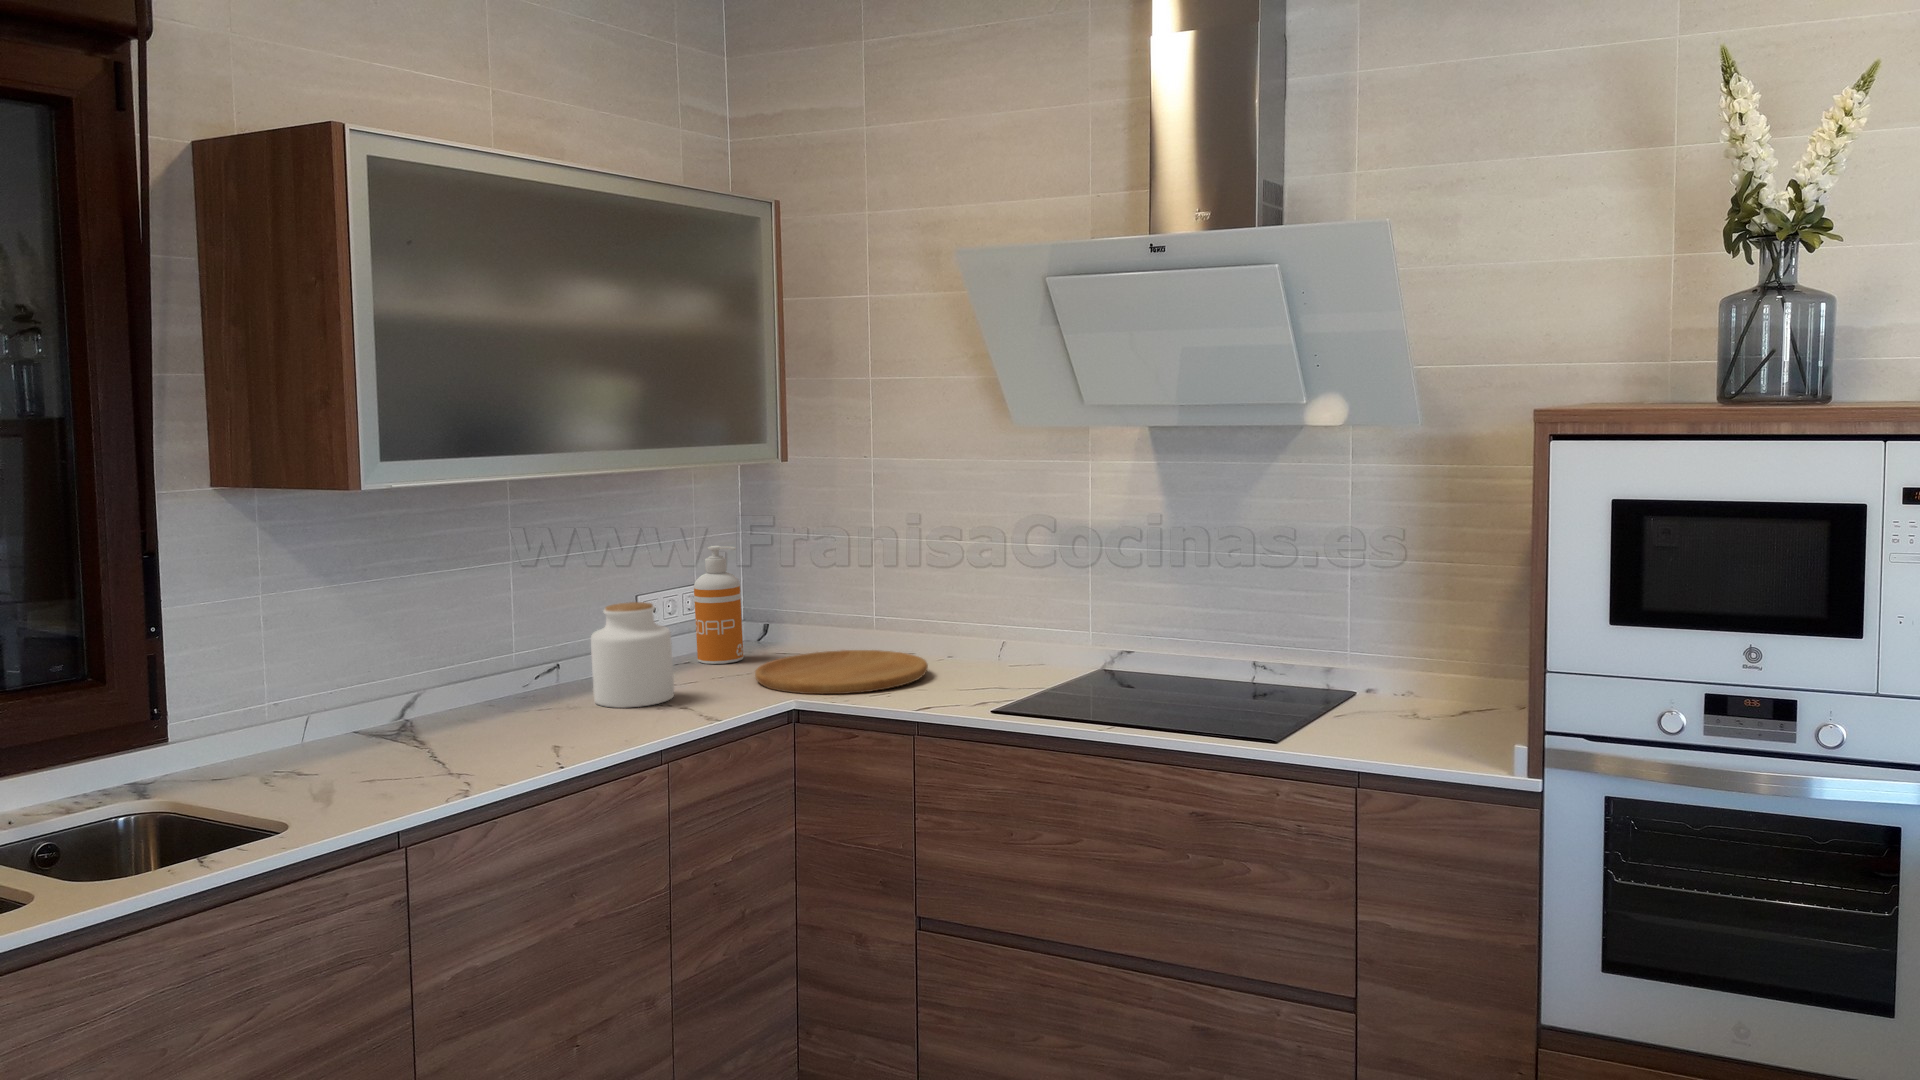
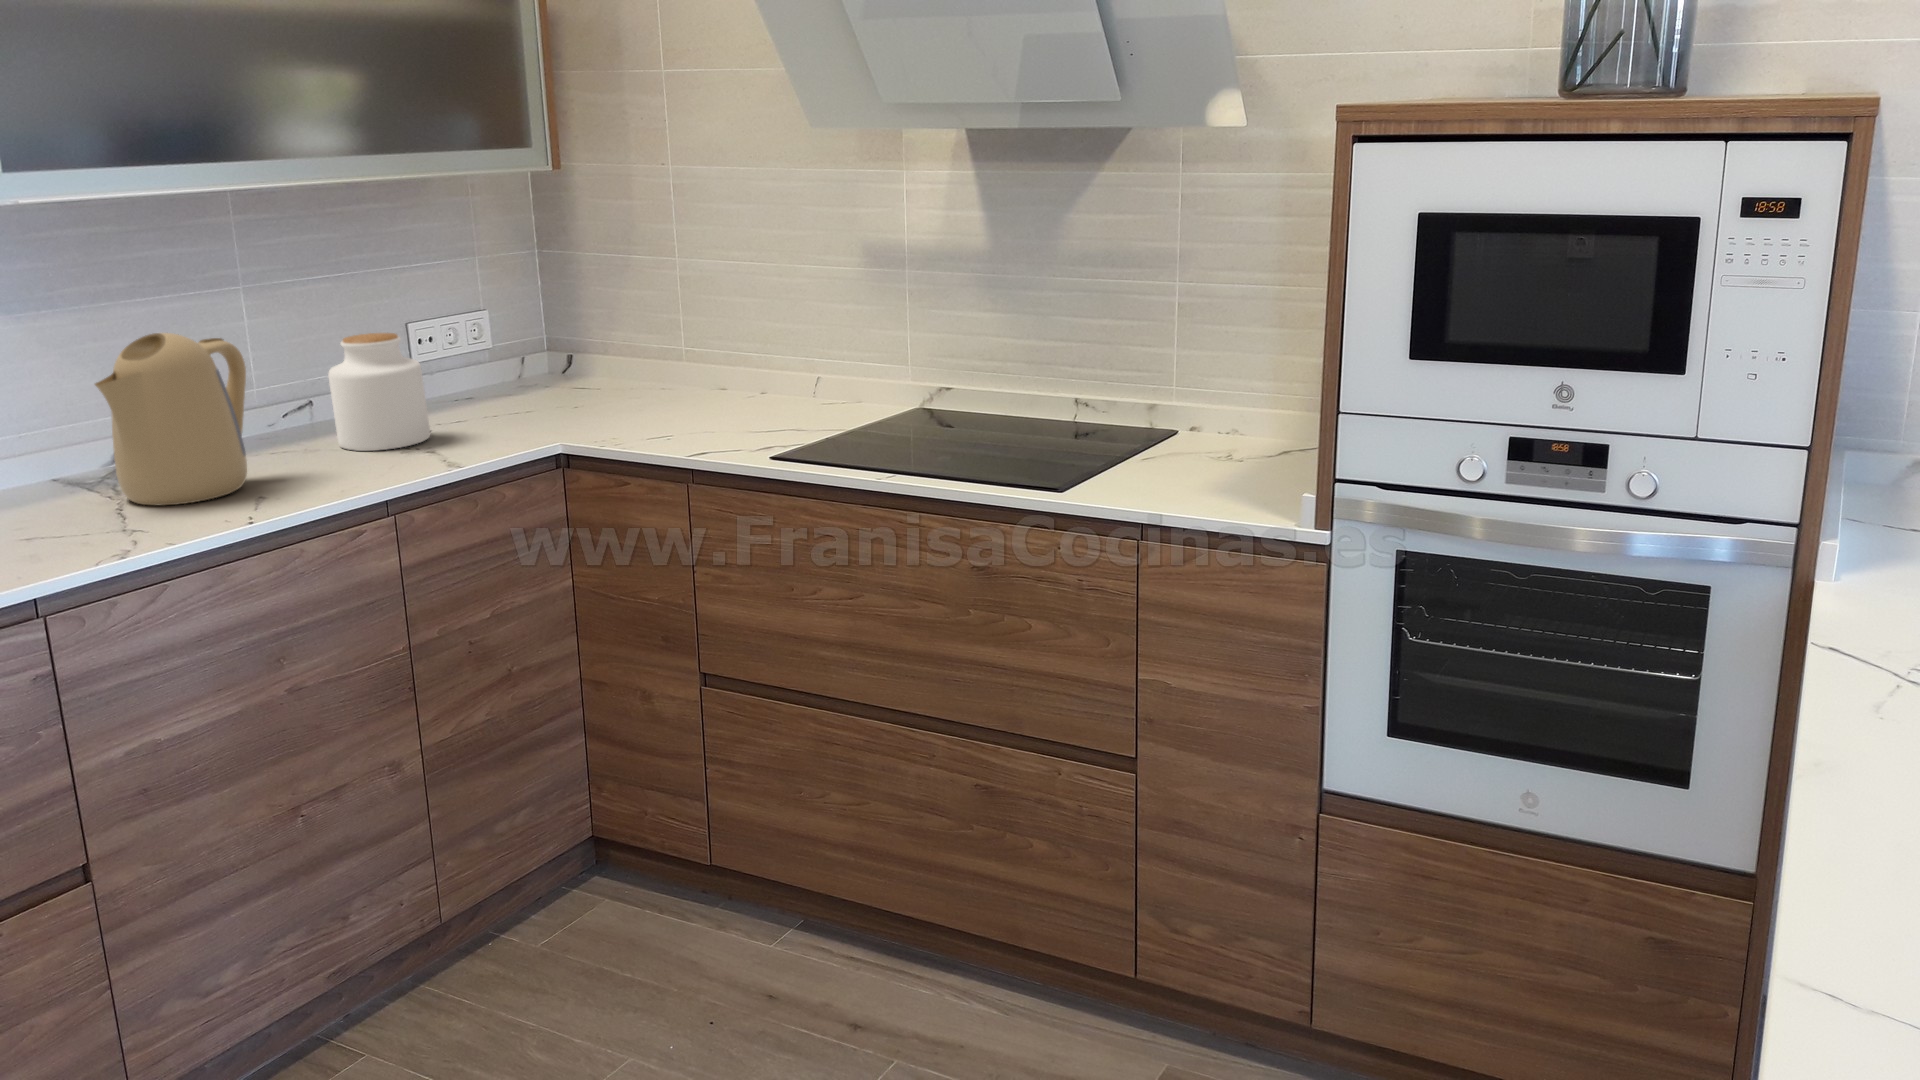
soap dispenser: present [694,546,743,664] -> none [472,268,535,400]
kettle: none [425,600,537,754] -> present [95,333,247,506]
cutting board: present [755,650,928,694] -> none [530,384,724,435]

